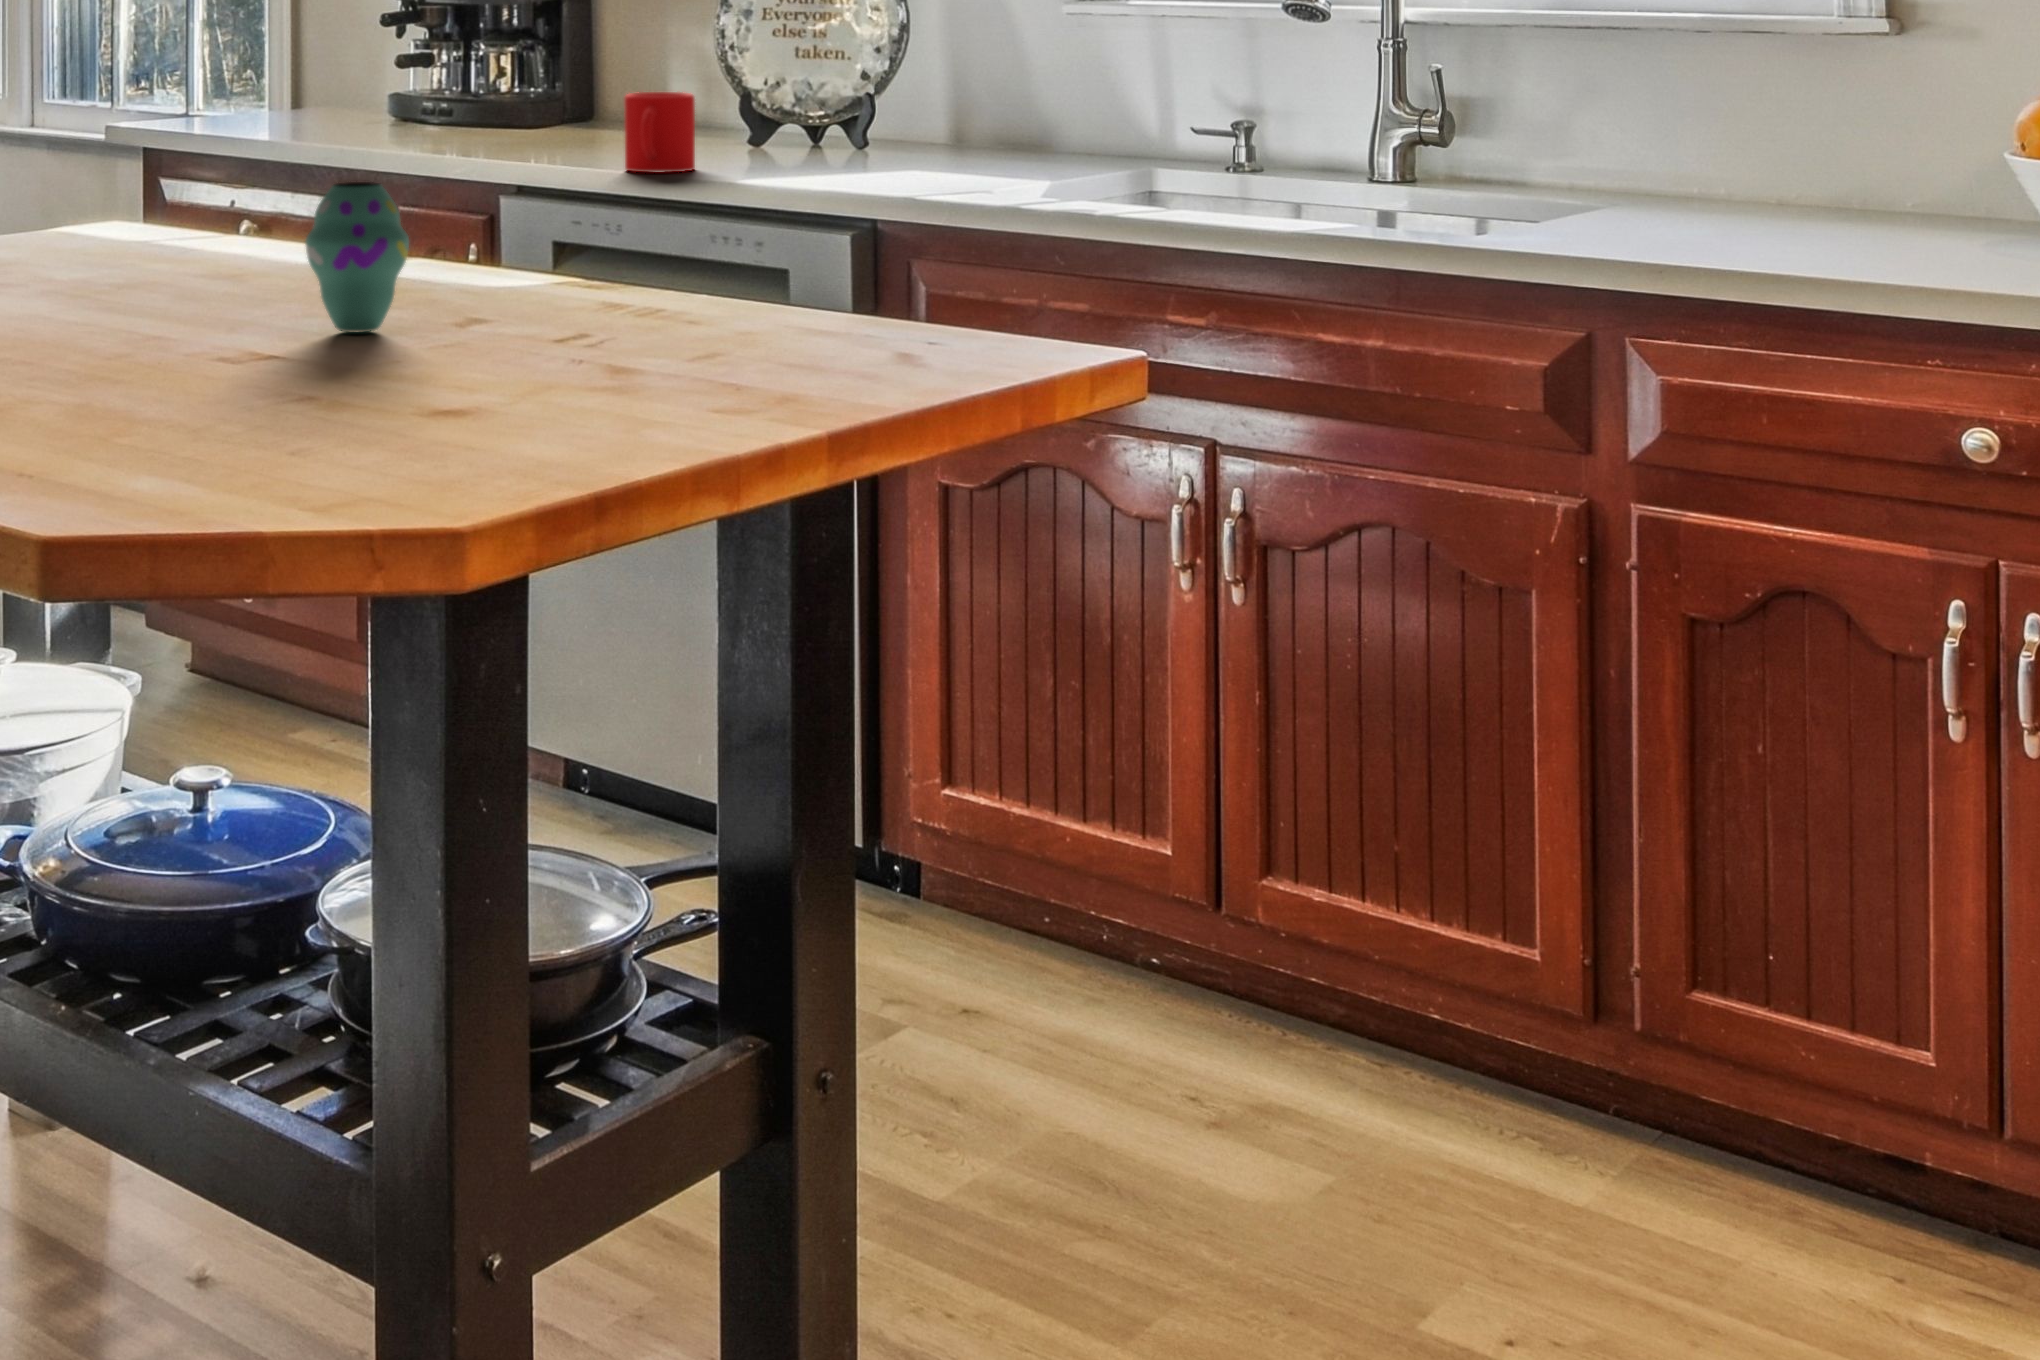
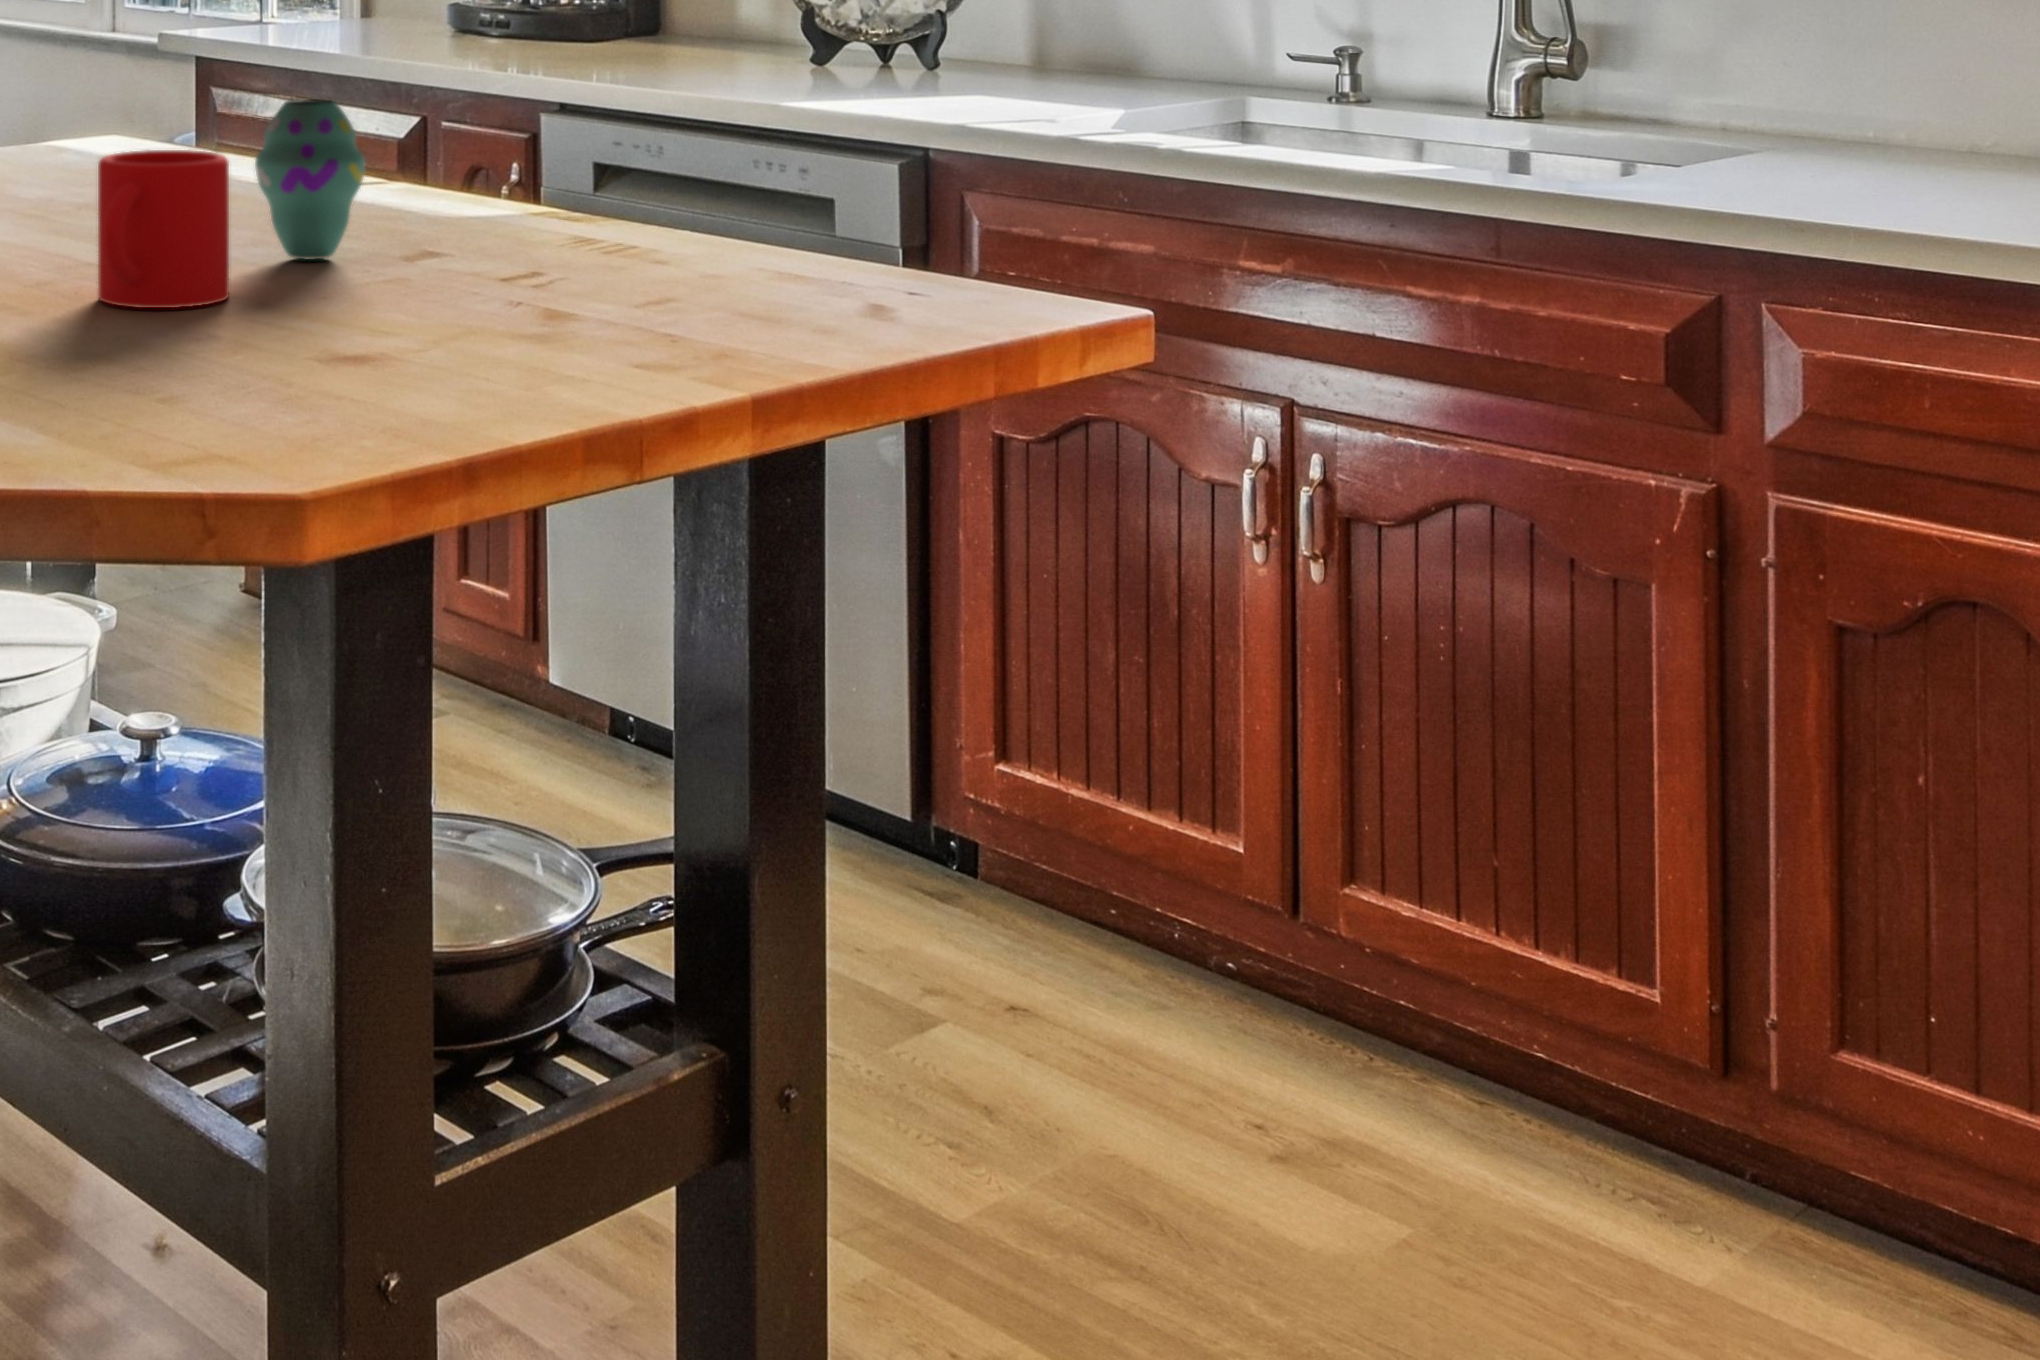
mug: present [624,92,695,172] -> present [98,150,229,308]

